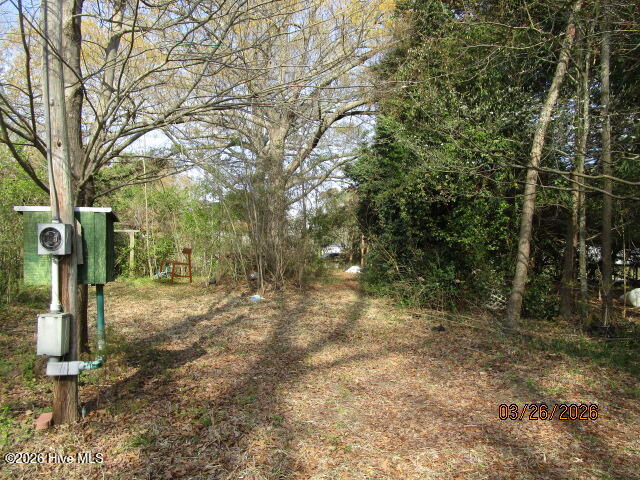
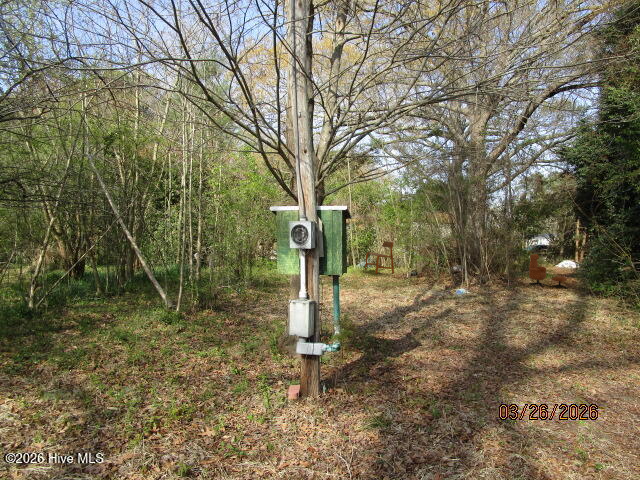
lounge chair: none [320,260,352,291] -> present [529,254,568,289]

